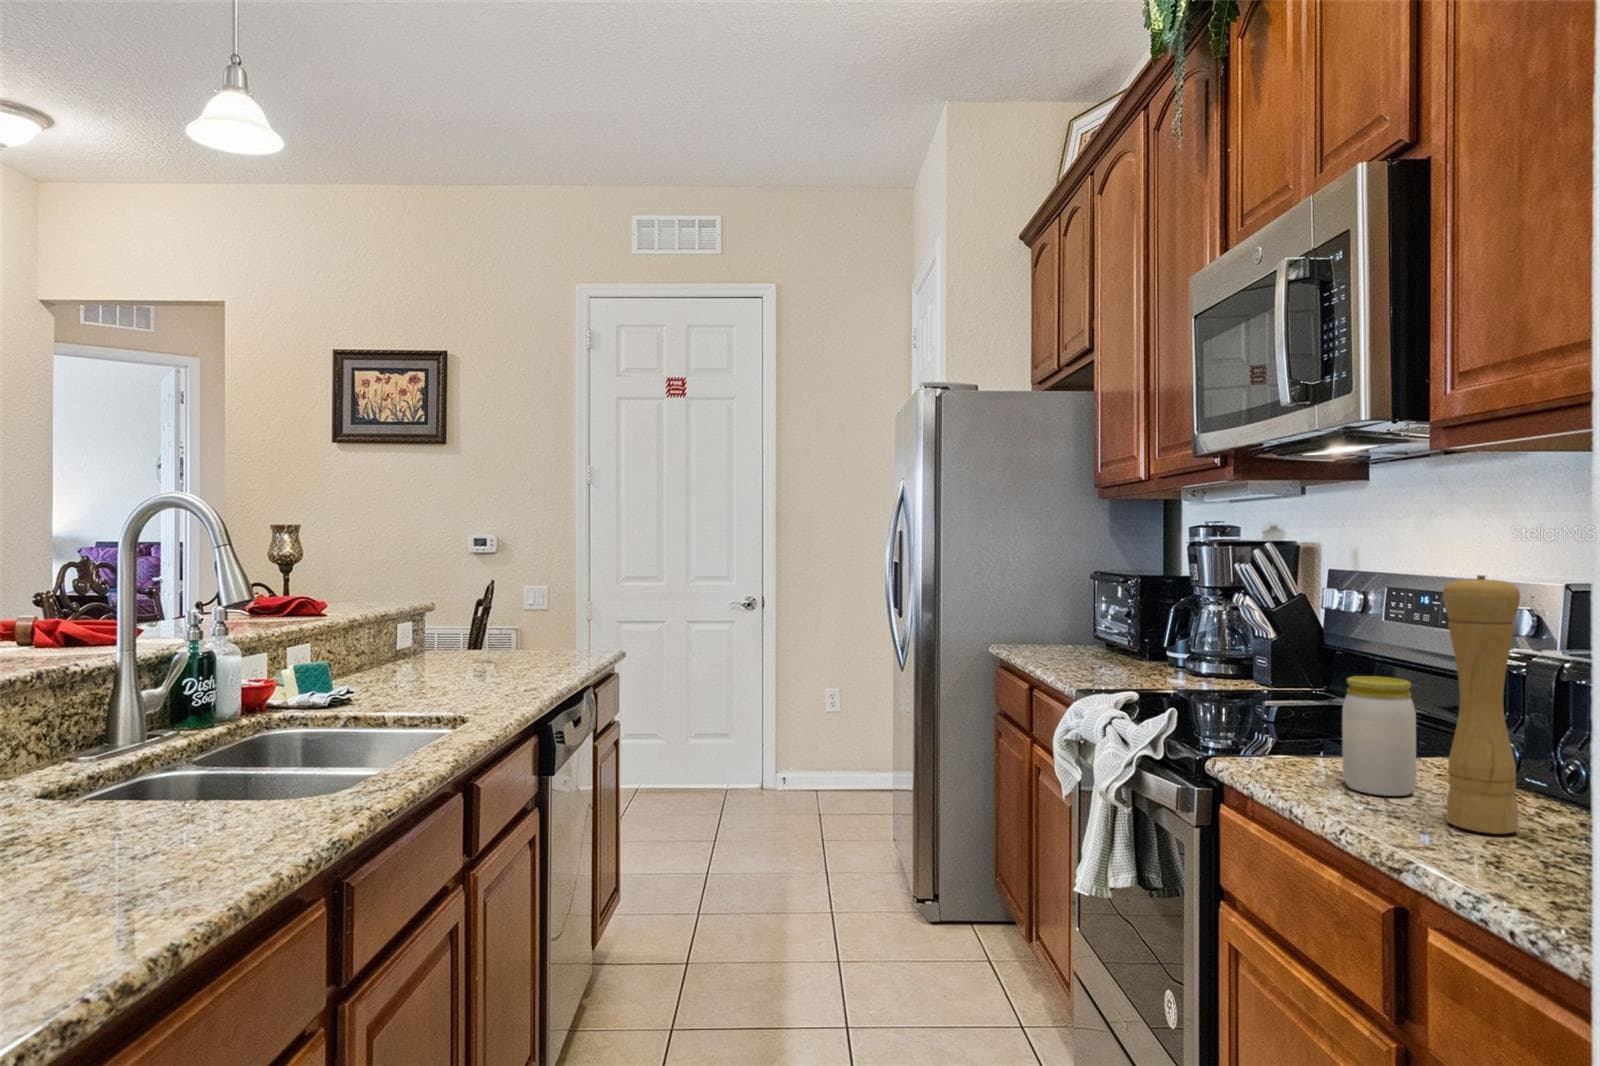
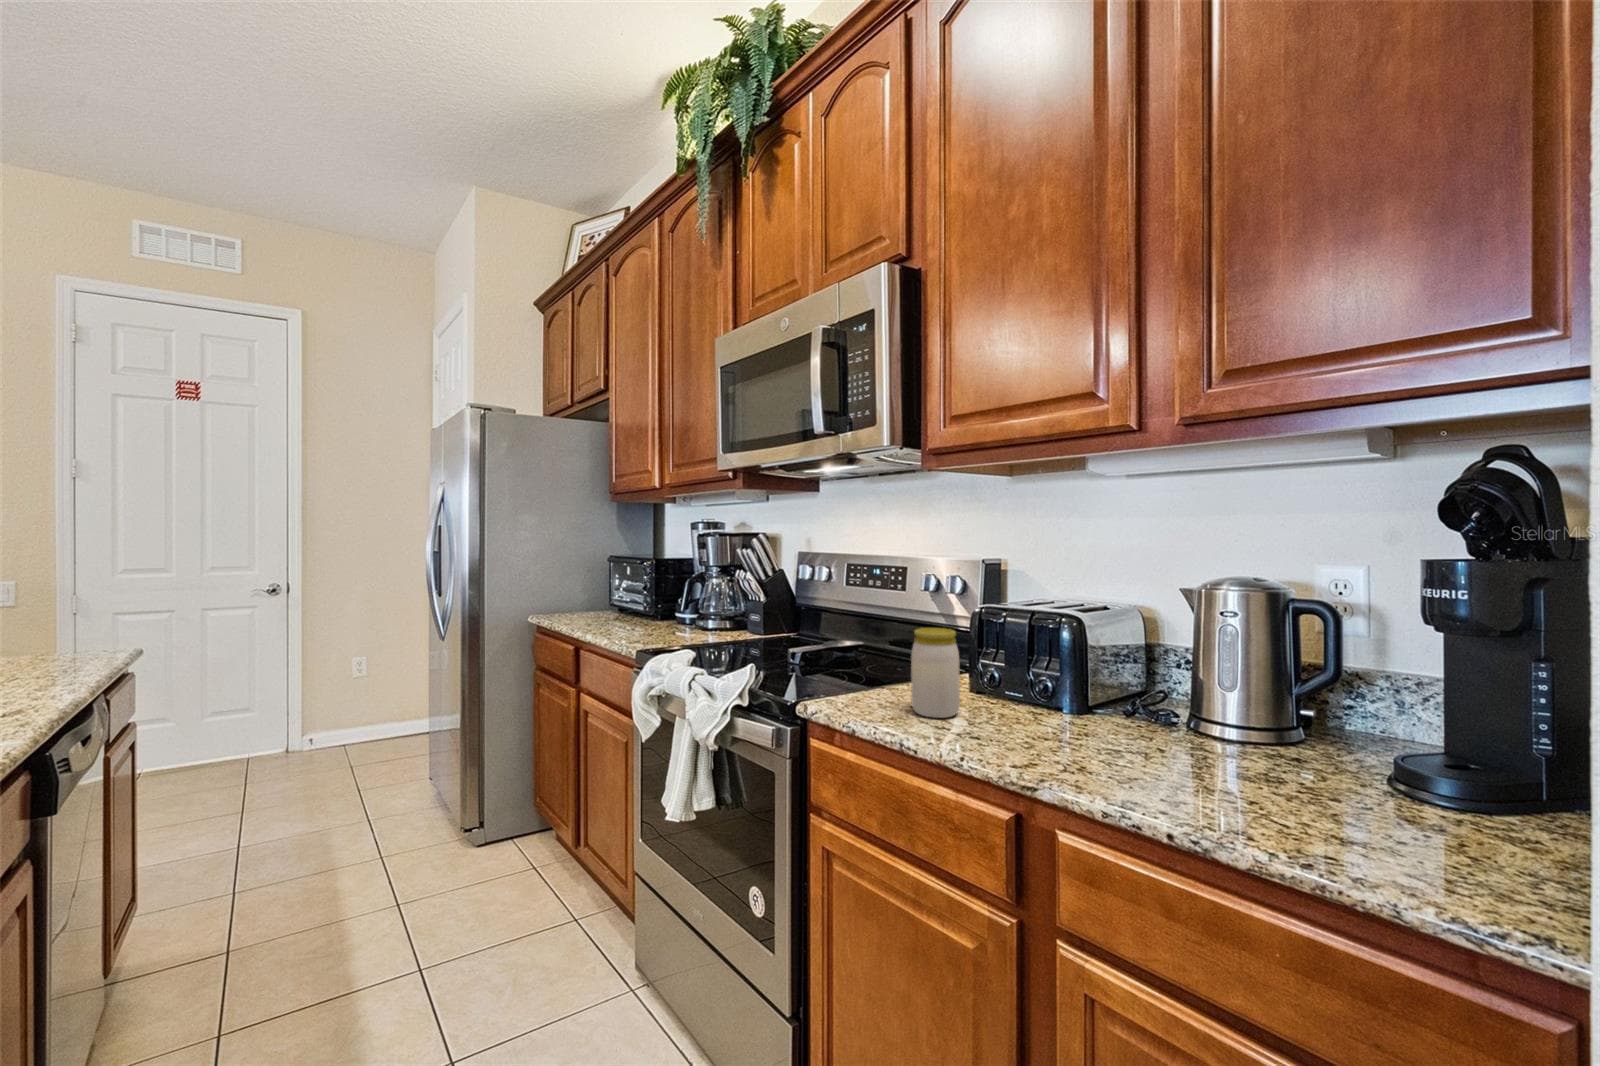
pepper mill: present [1443,575,1520,834] -> none [1004,551,1052,738]

